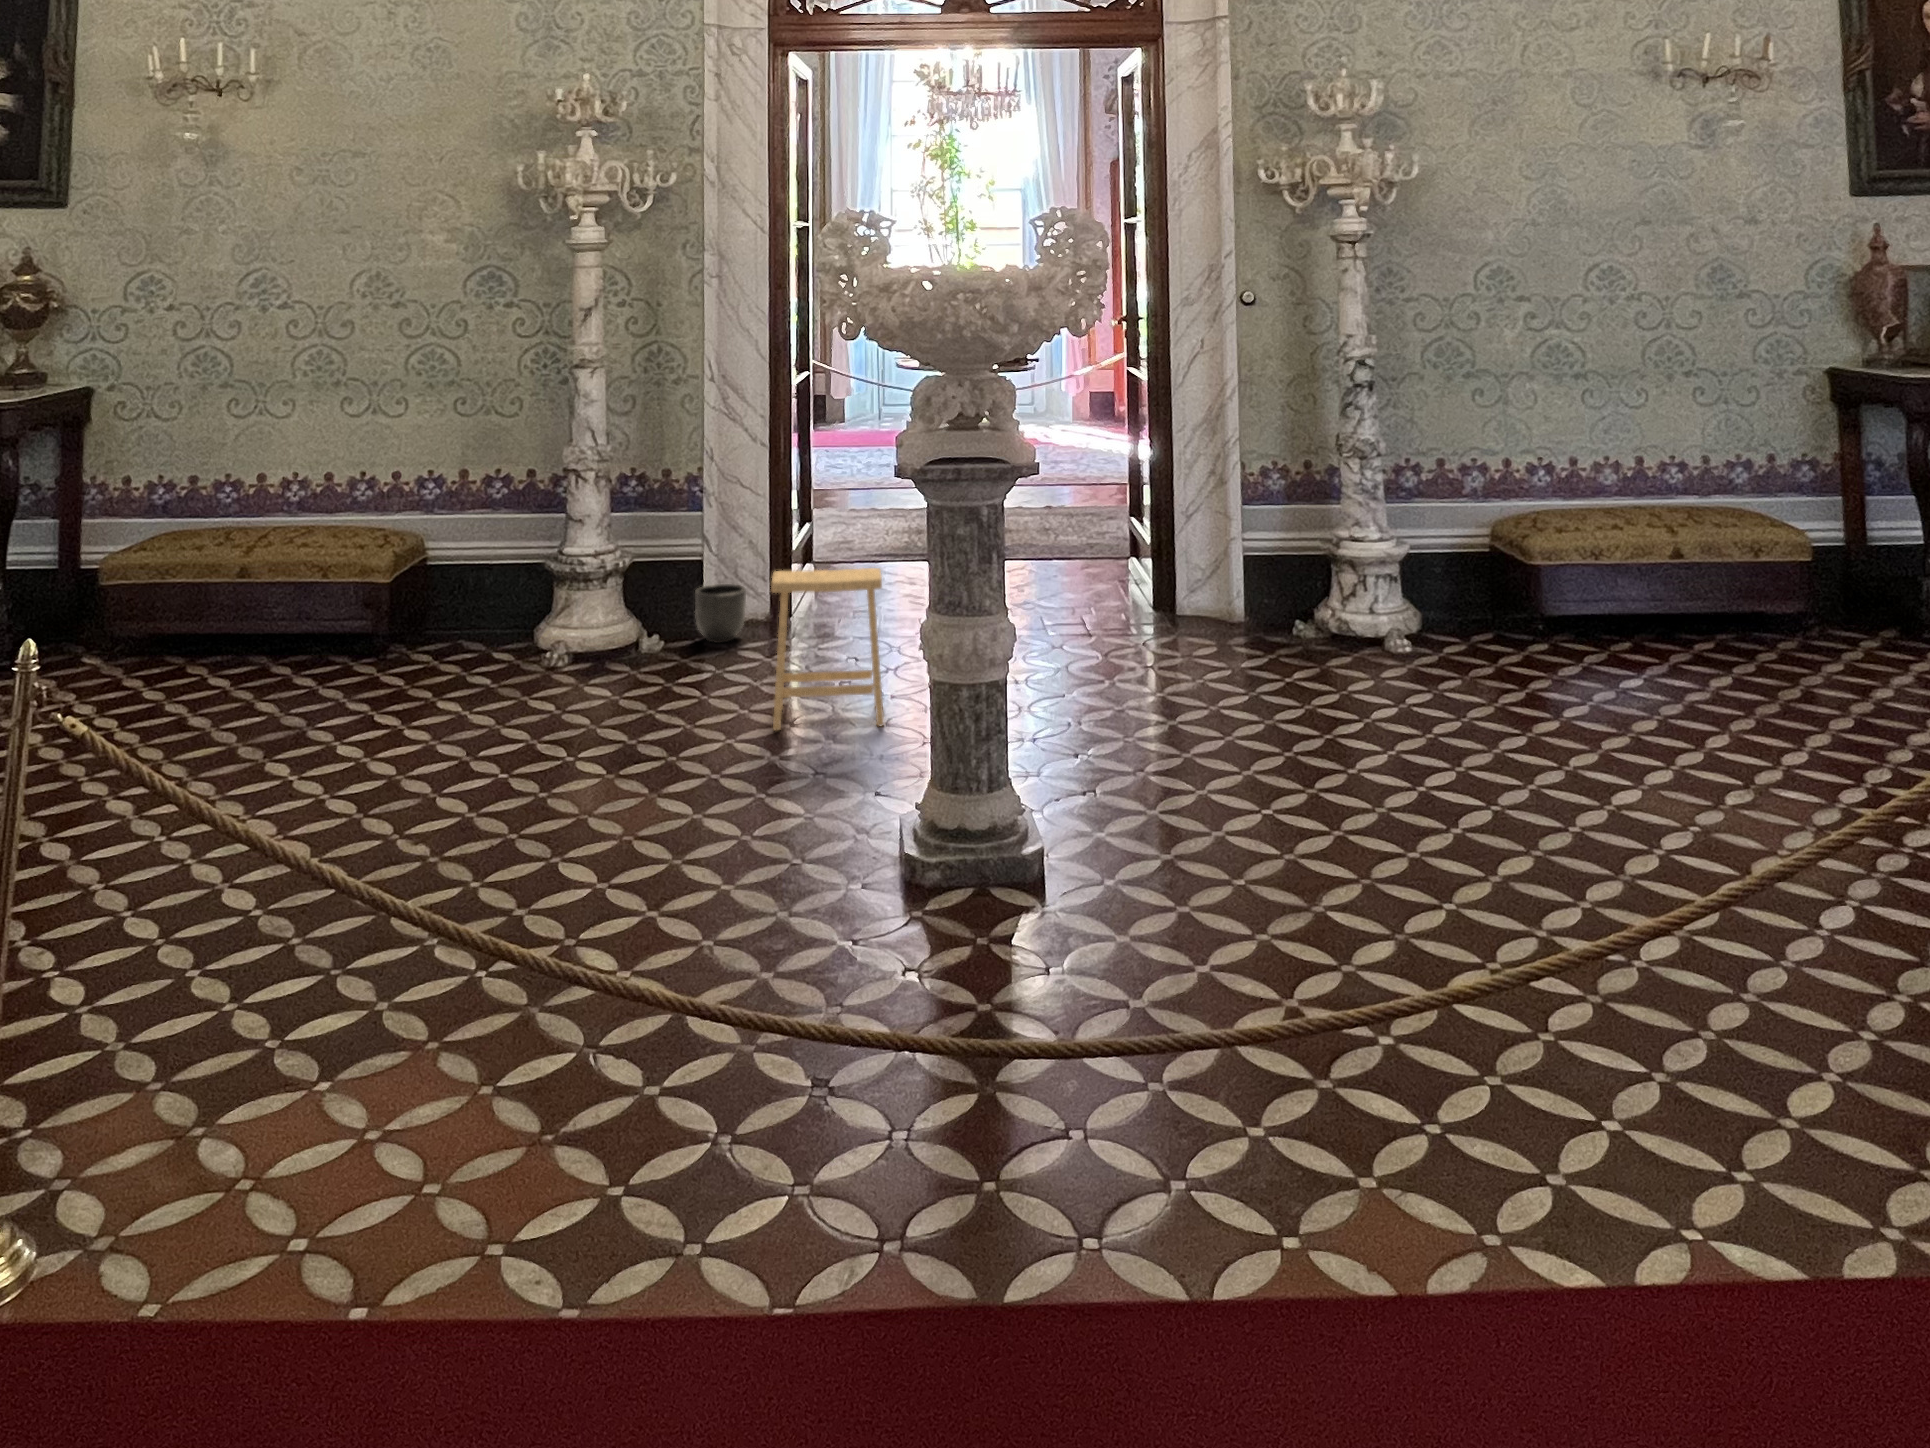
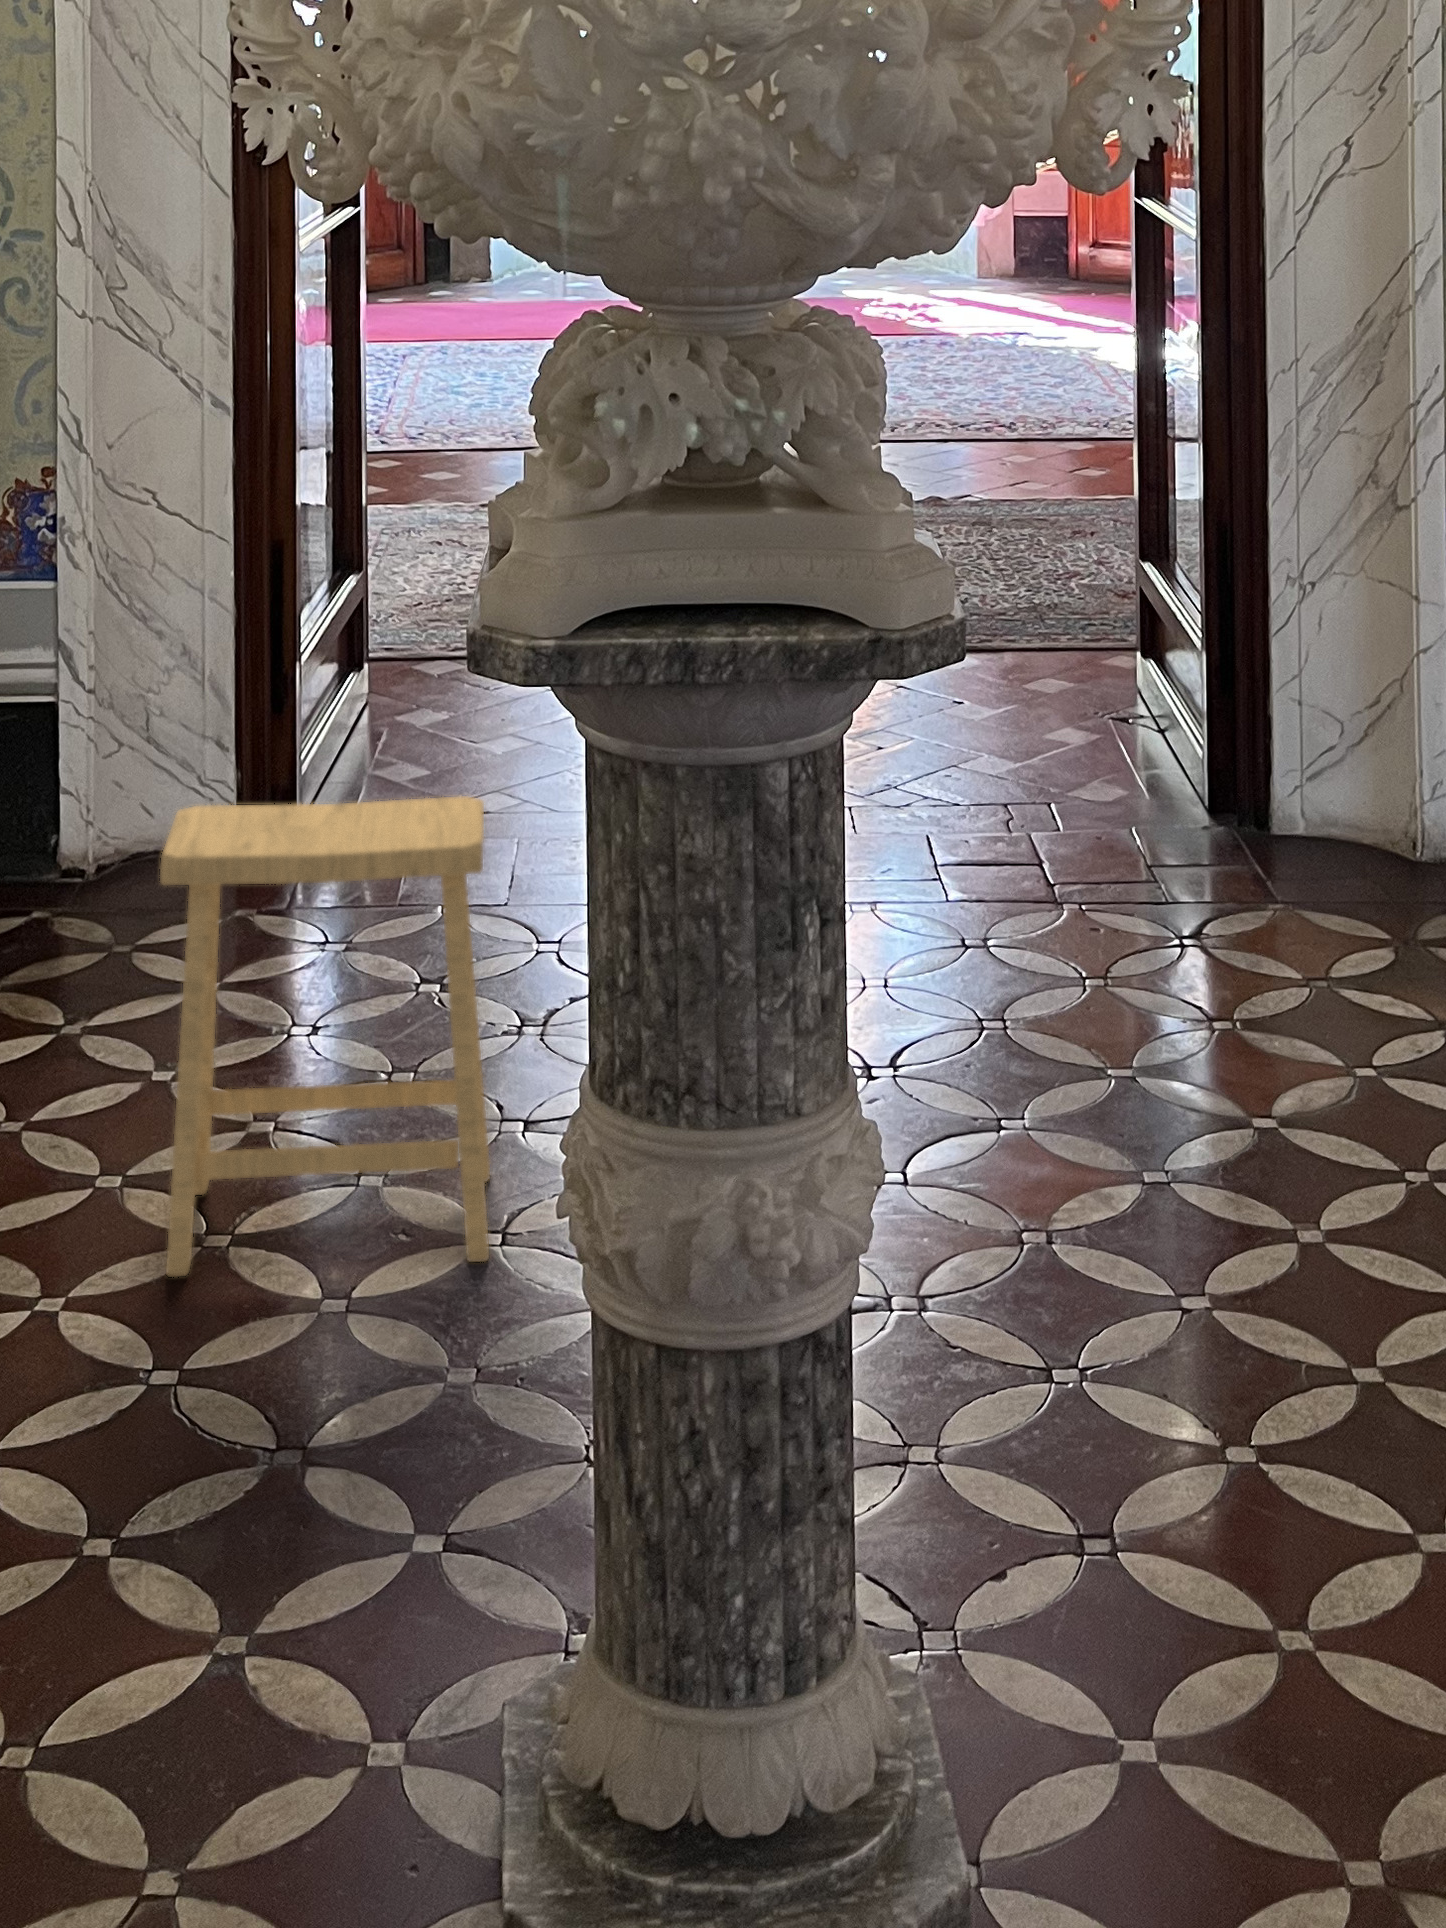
planter: present [695,584,746,643] -> none [23,766,158,924]

